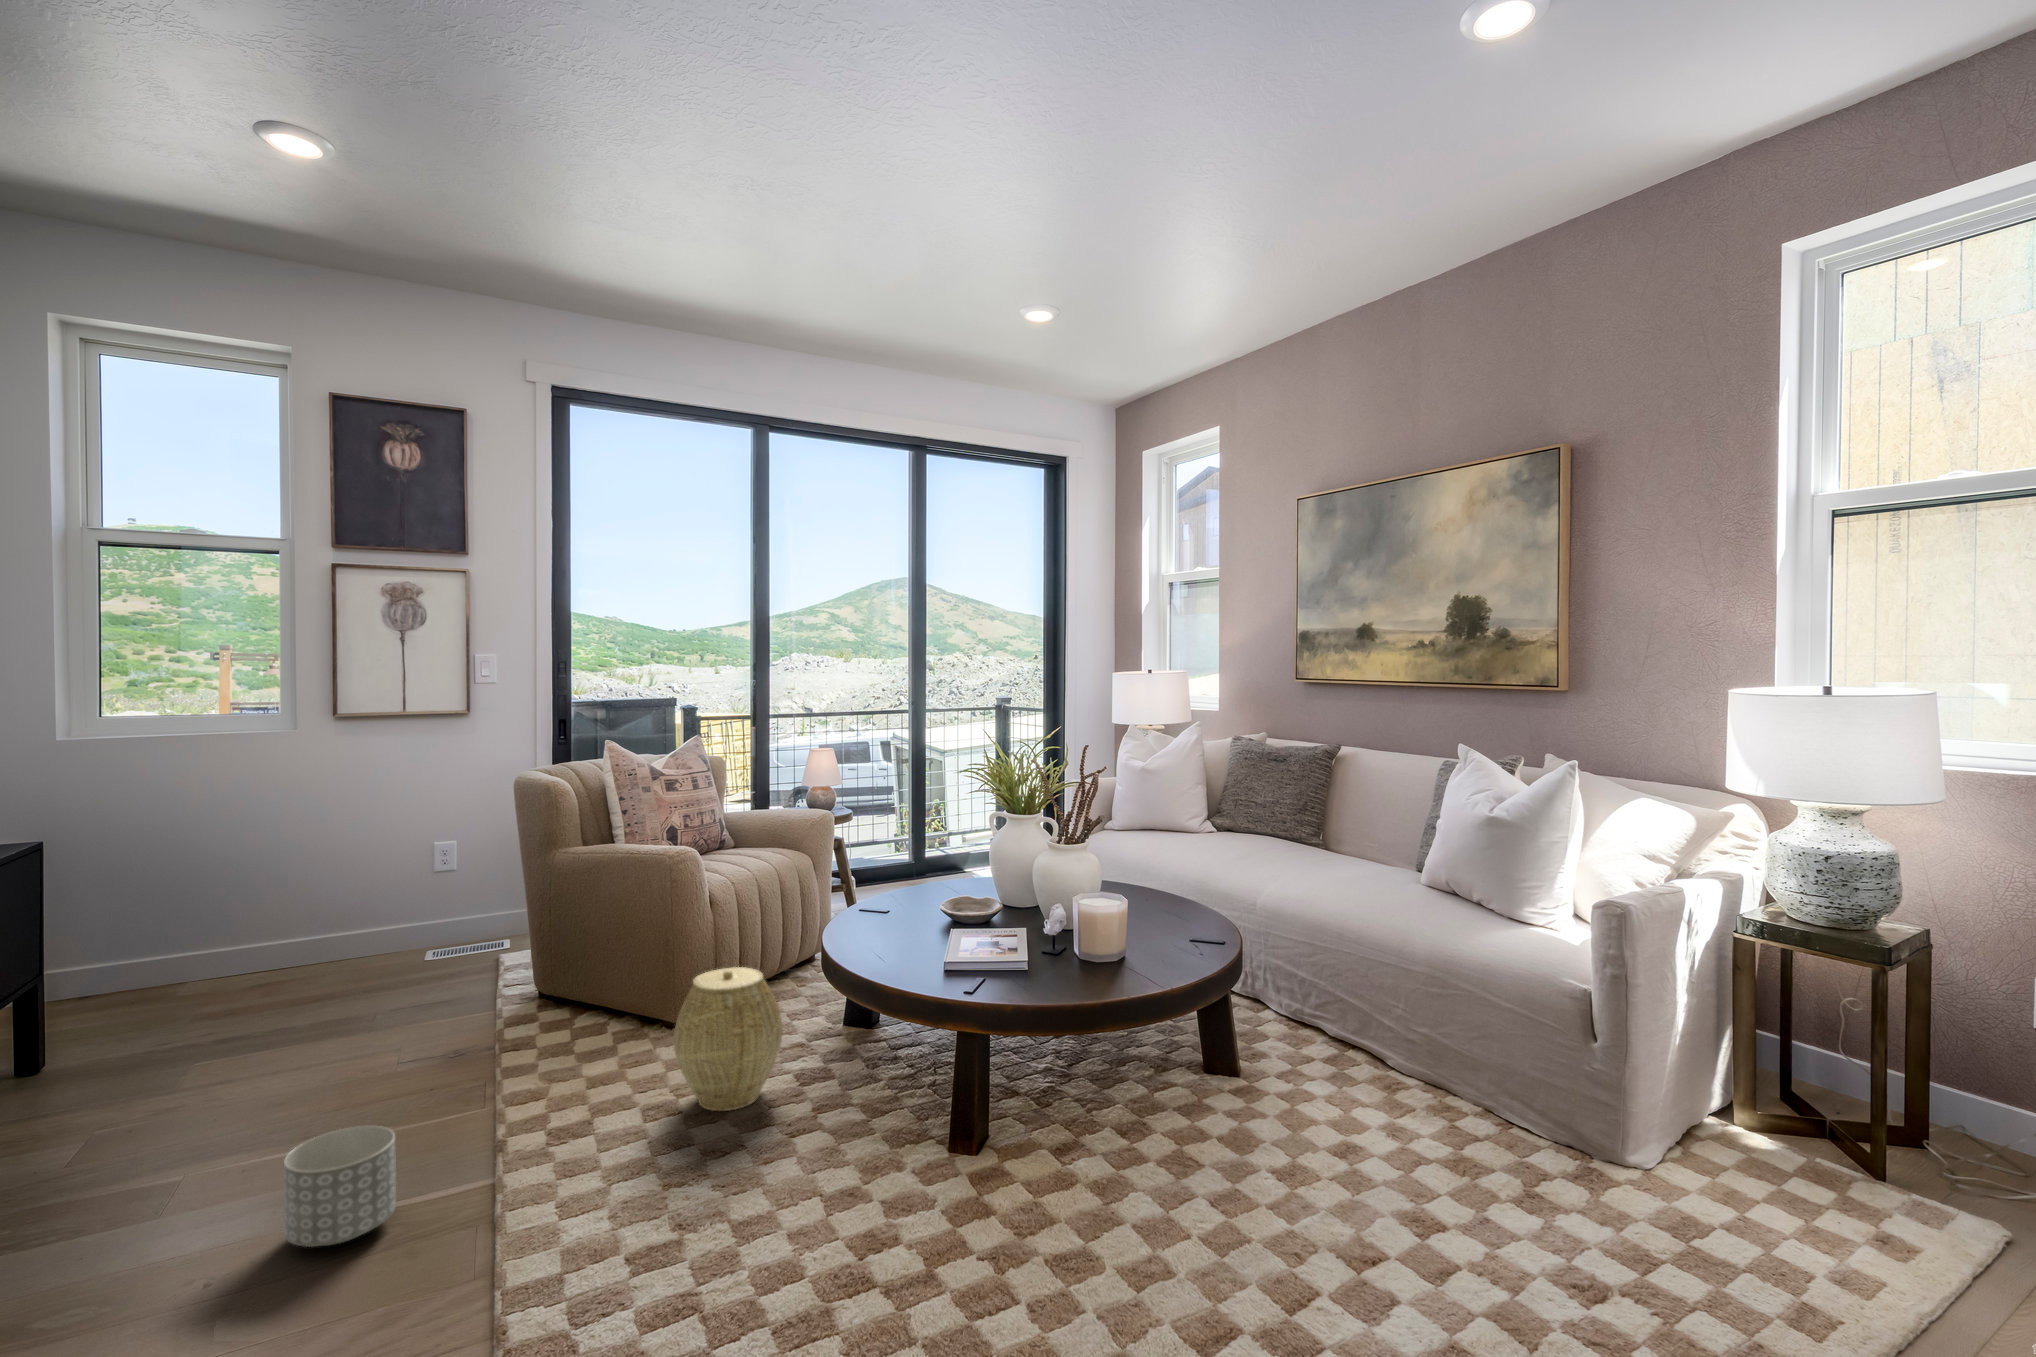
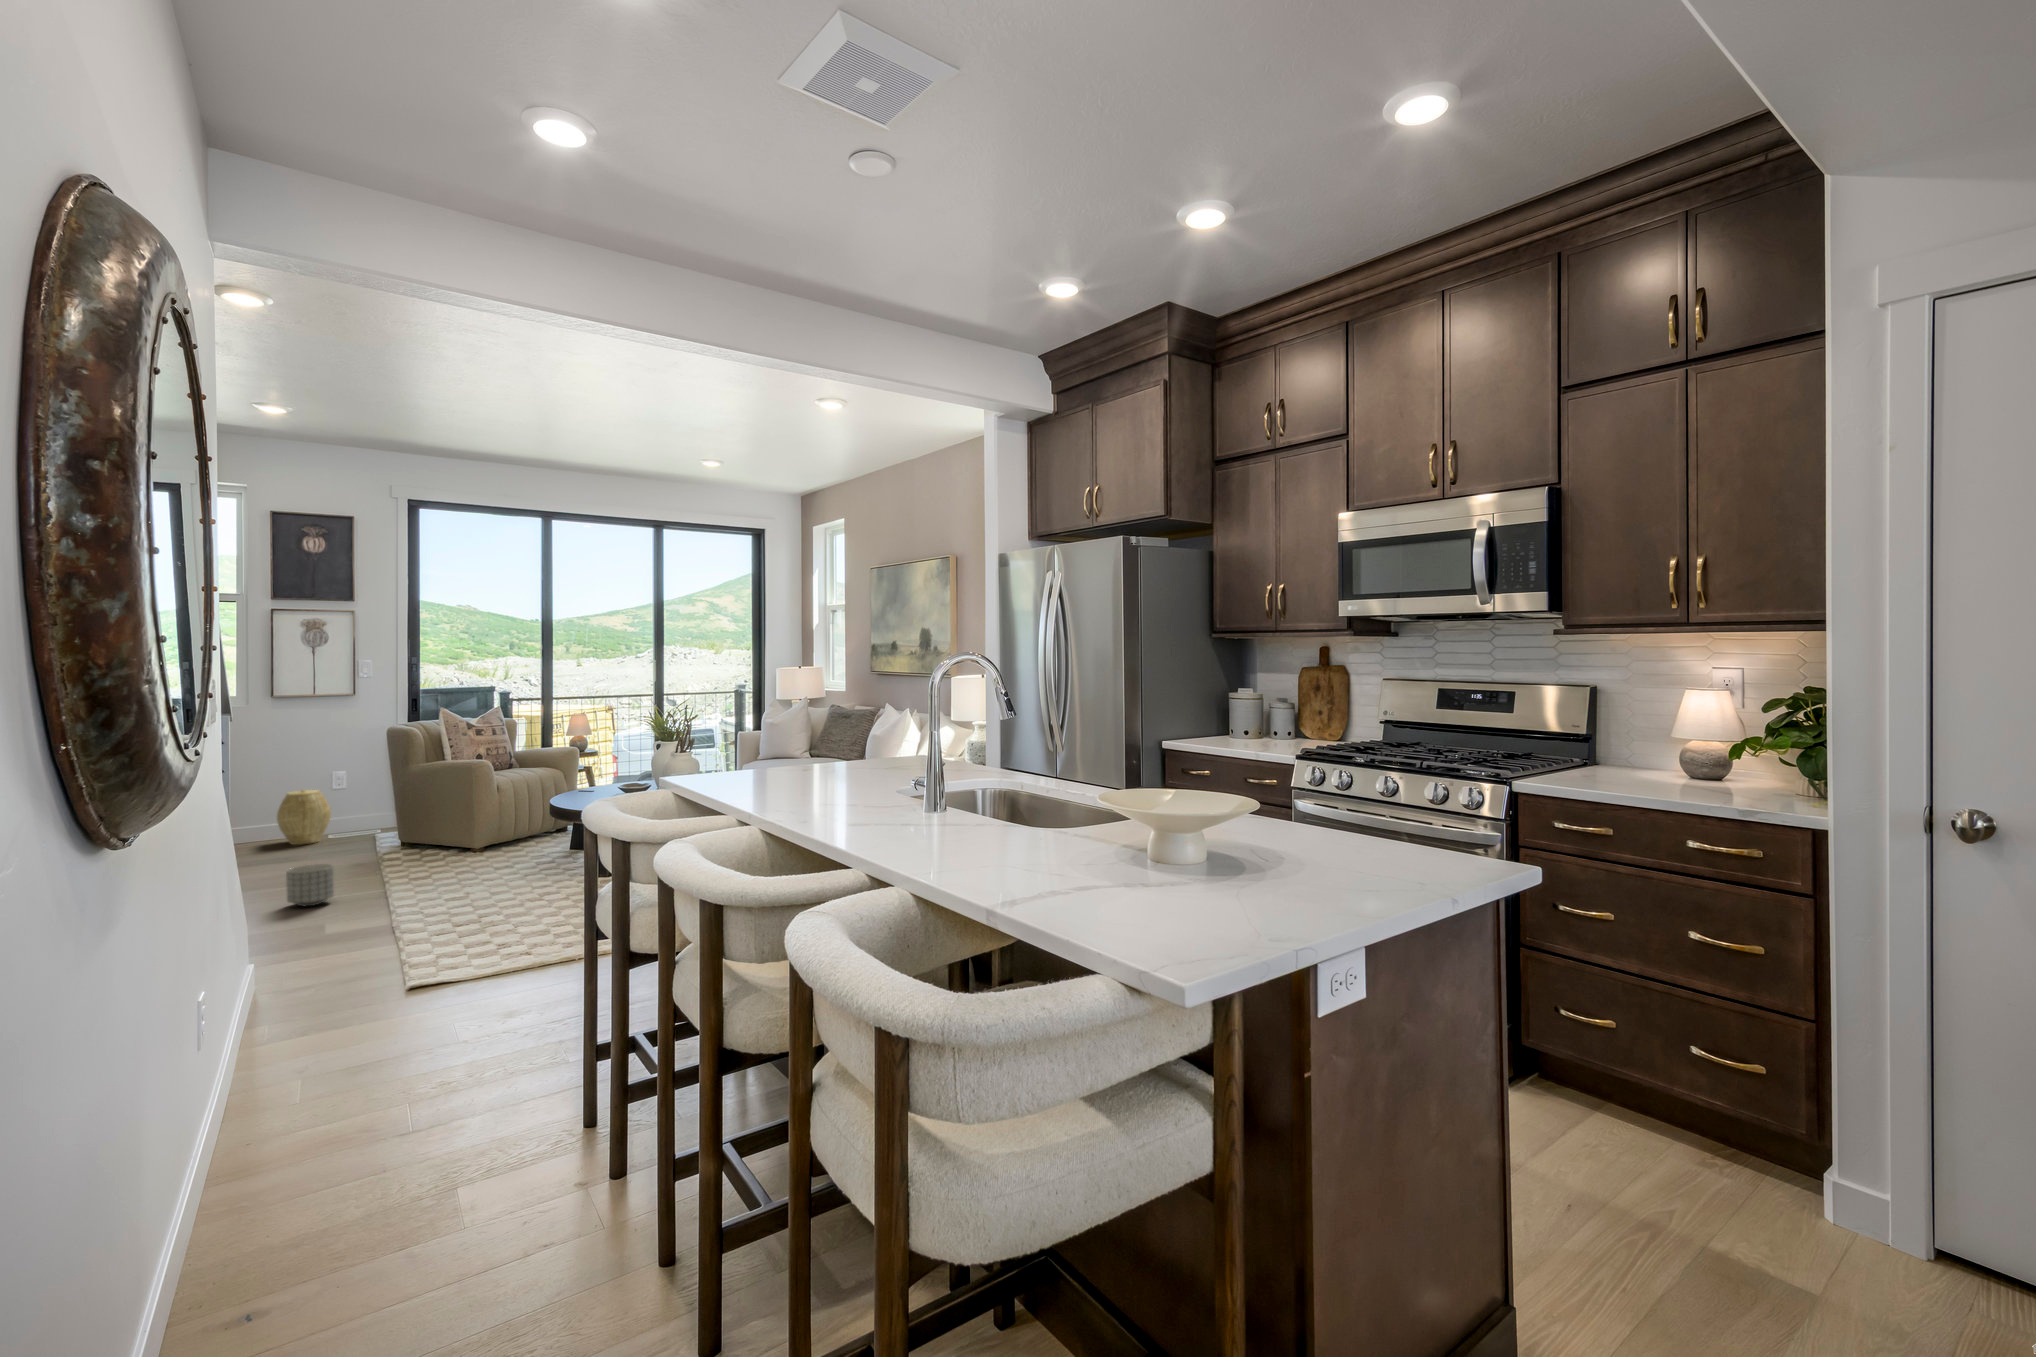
woven basket: present [674,967,783,1111] -> present [277,789,331,845]

